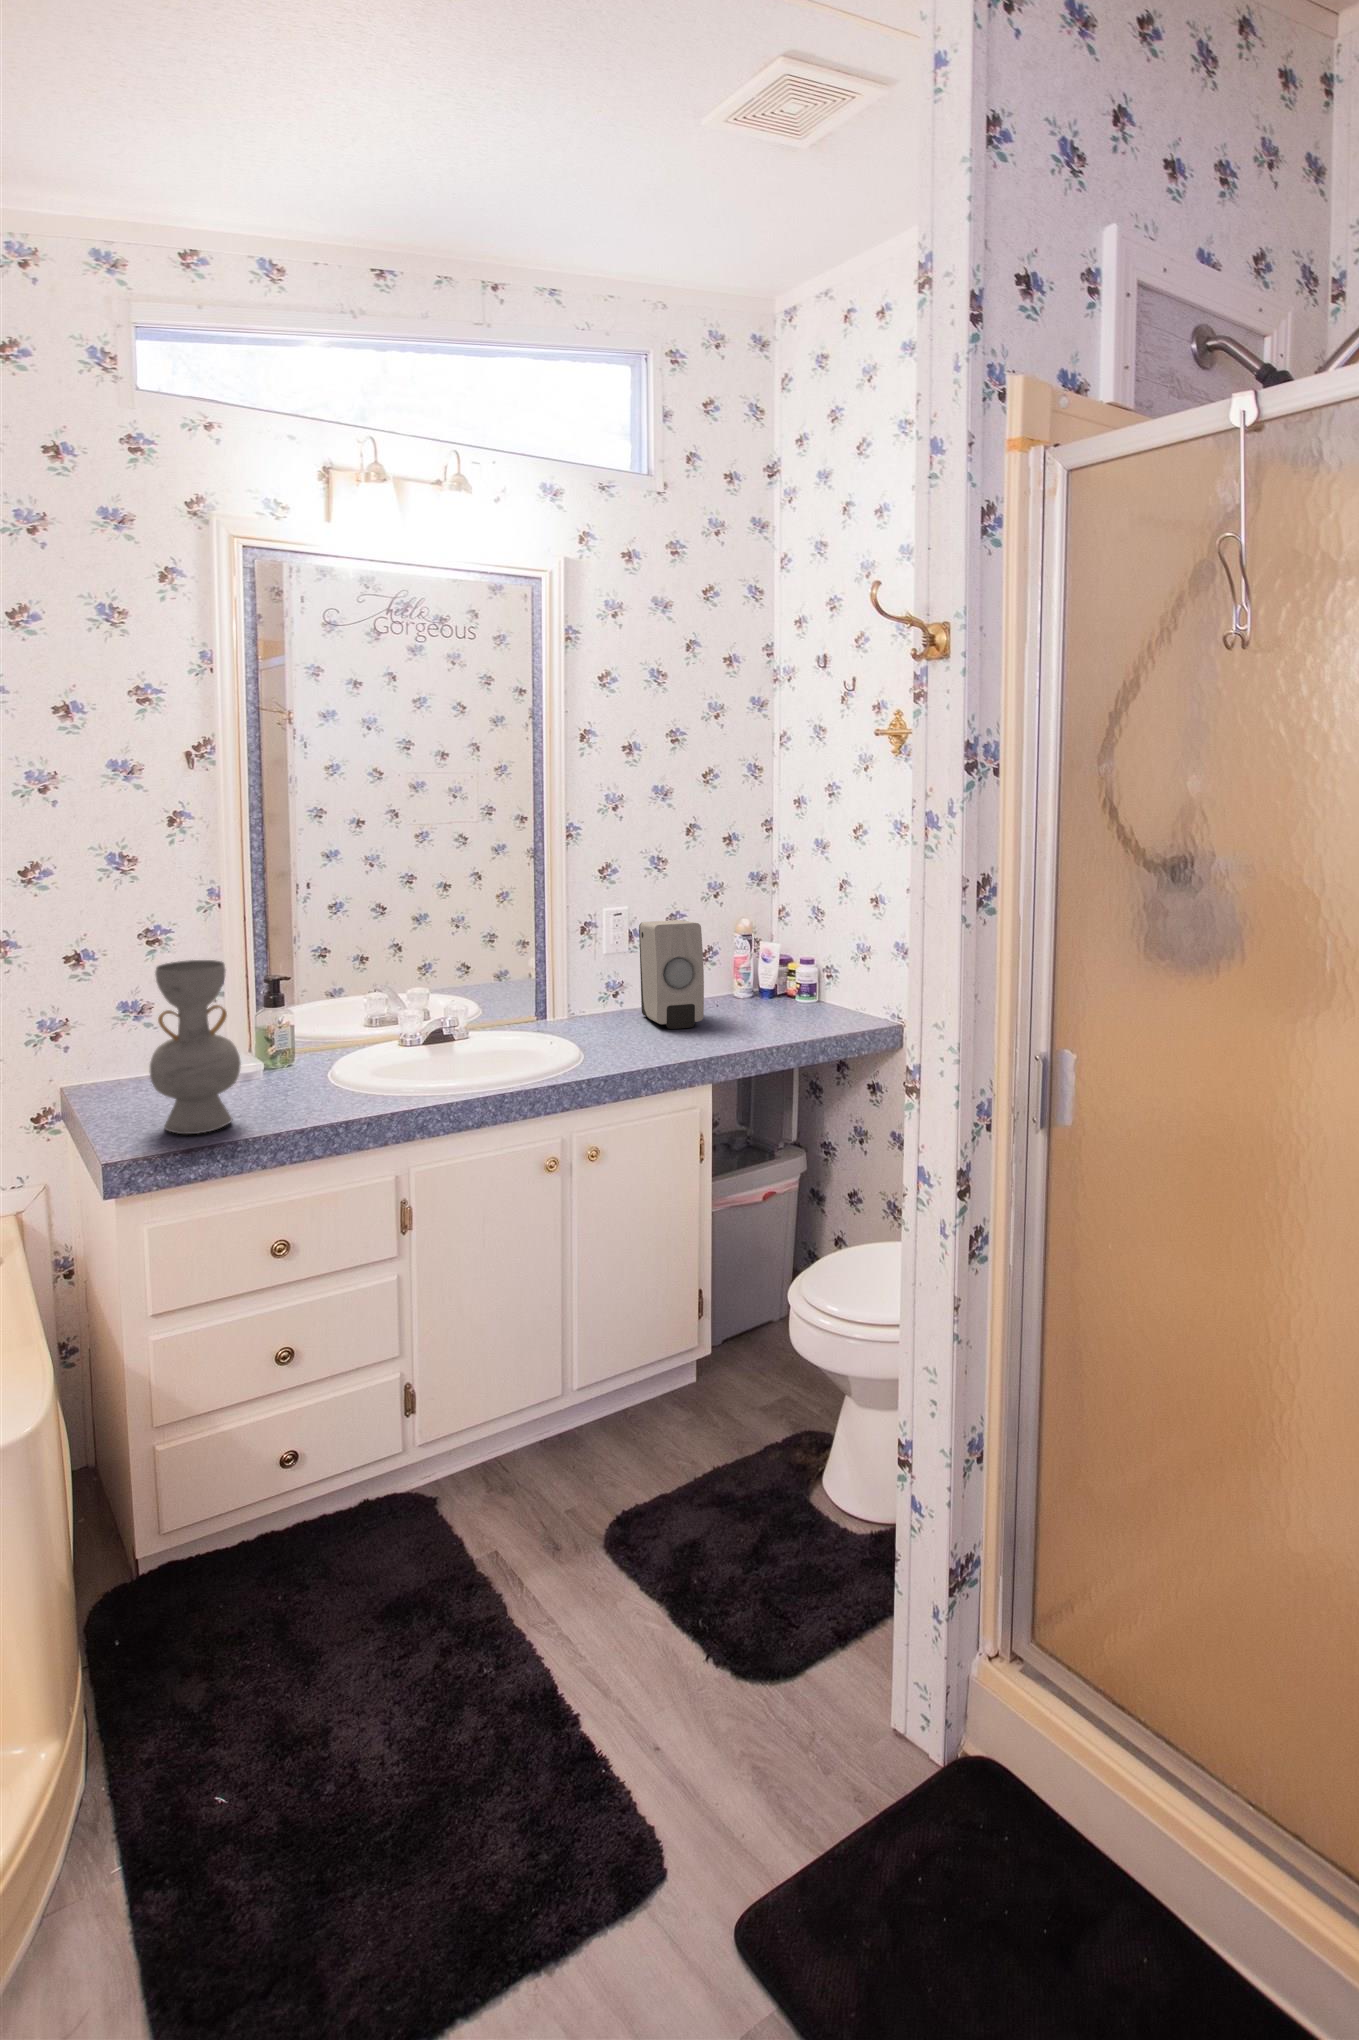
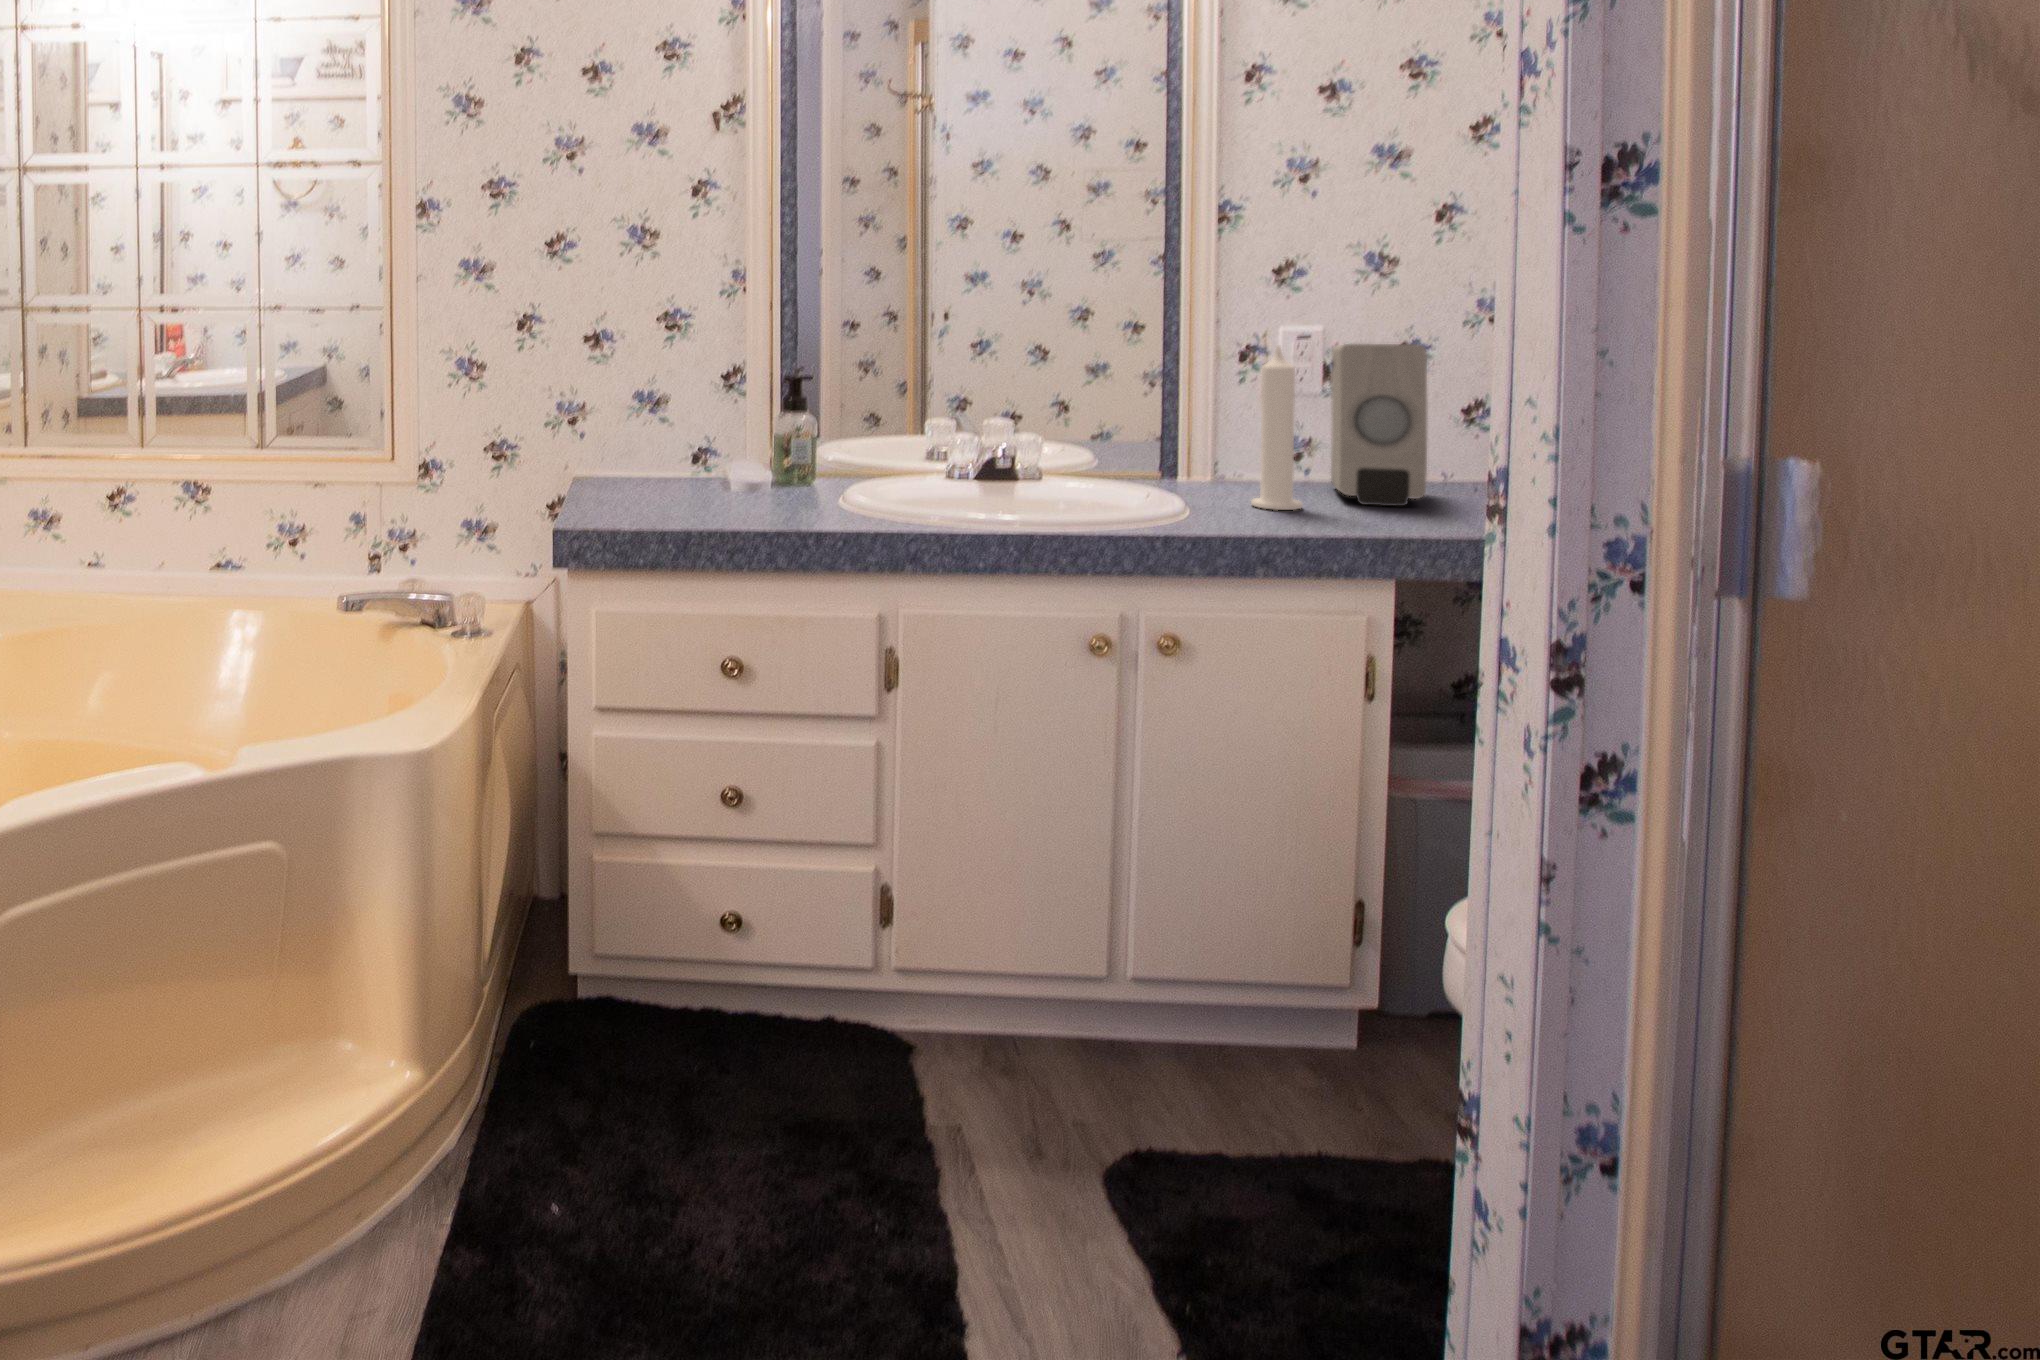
candle: none [611,931,642,1042] -> present [1251,346,1302,510]
decorative vase: present [150,960,241,1134] -> none [617,328,710,518]

